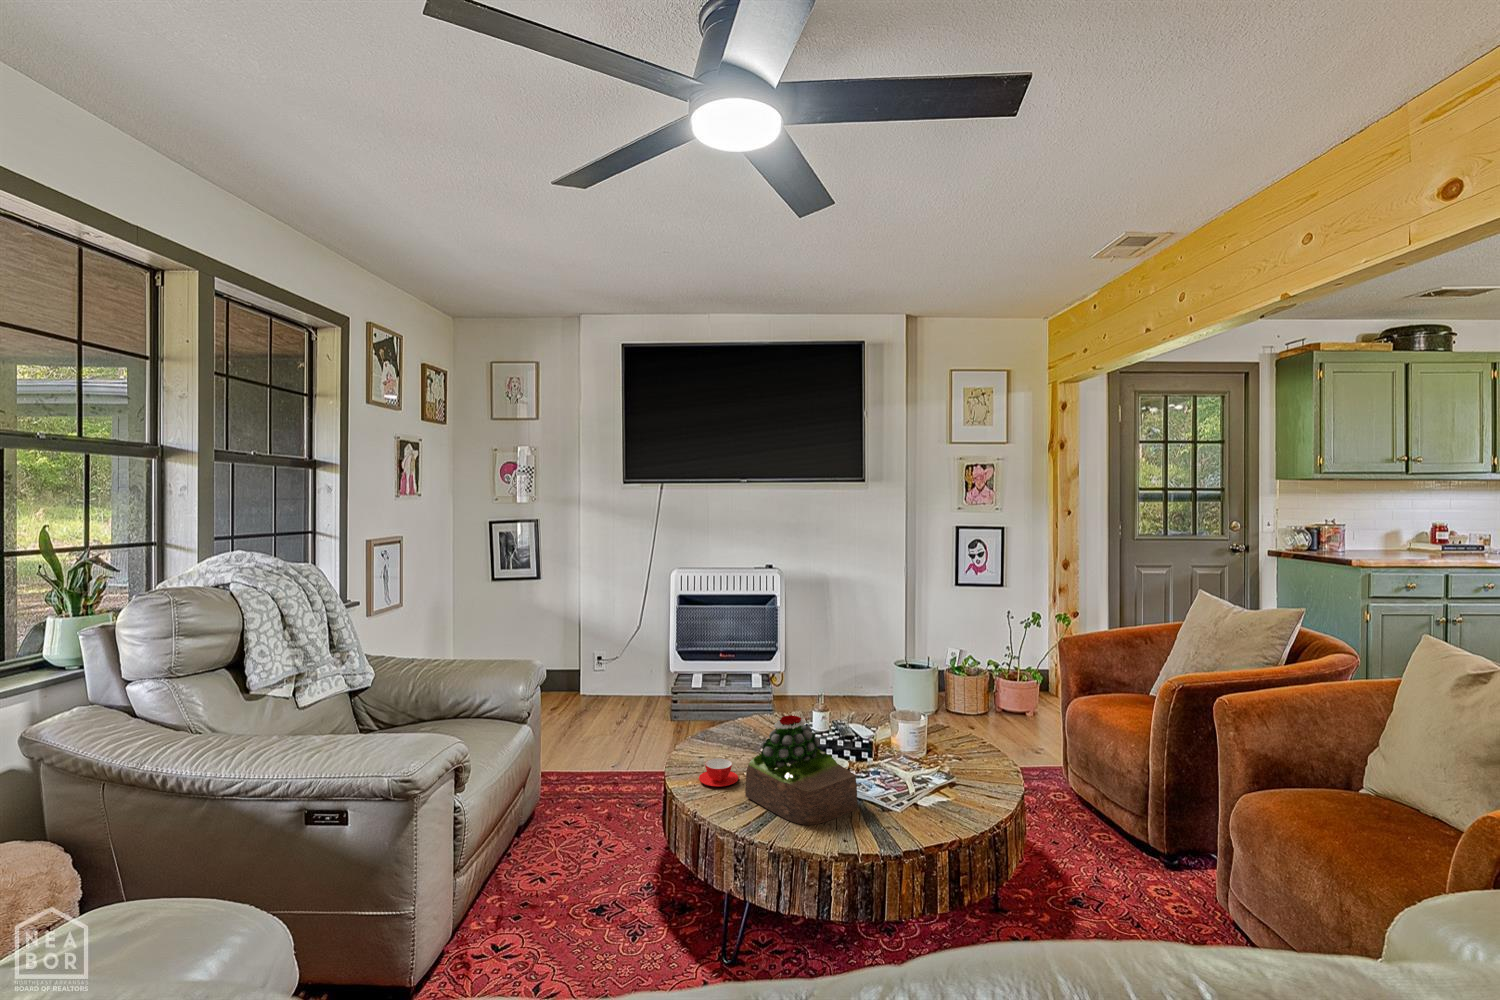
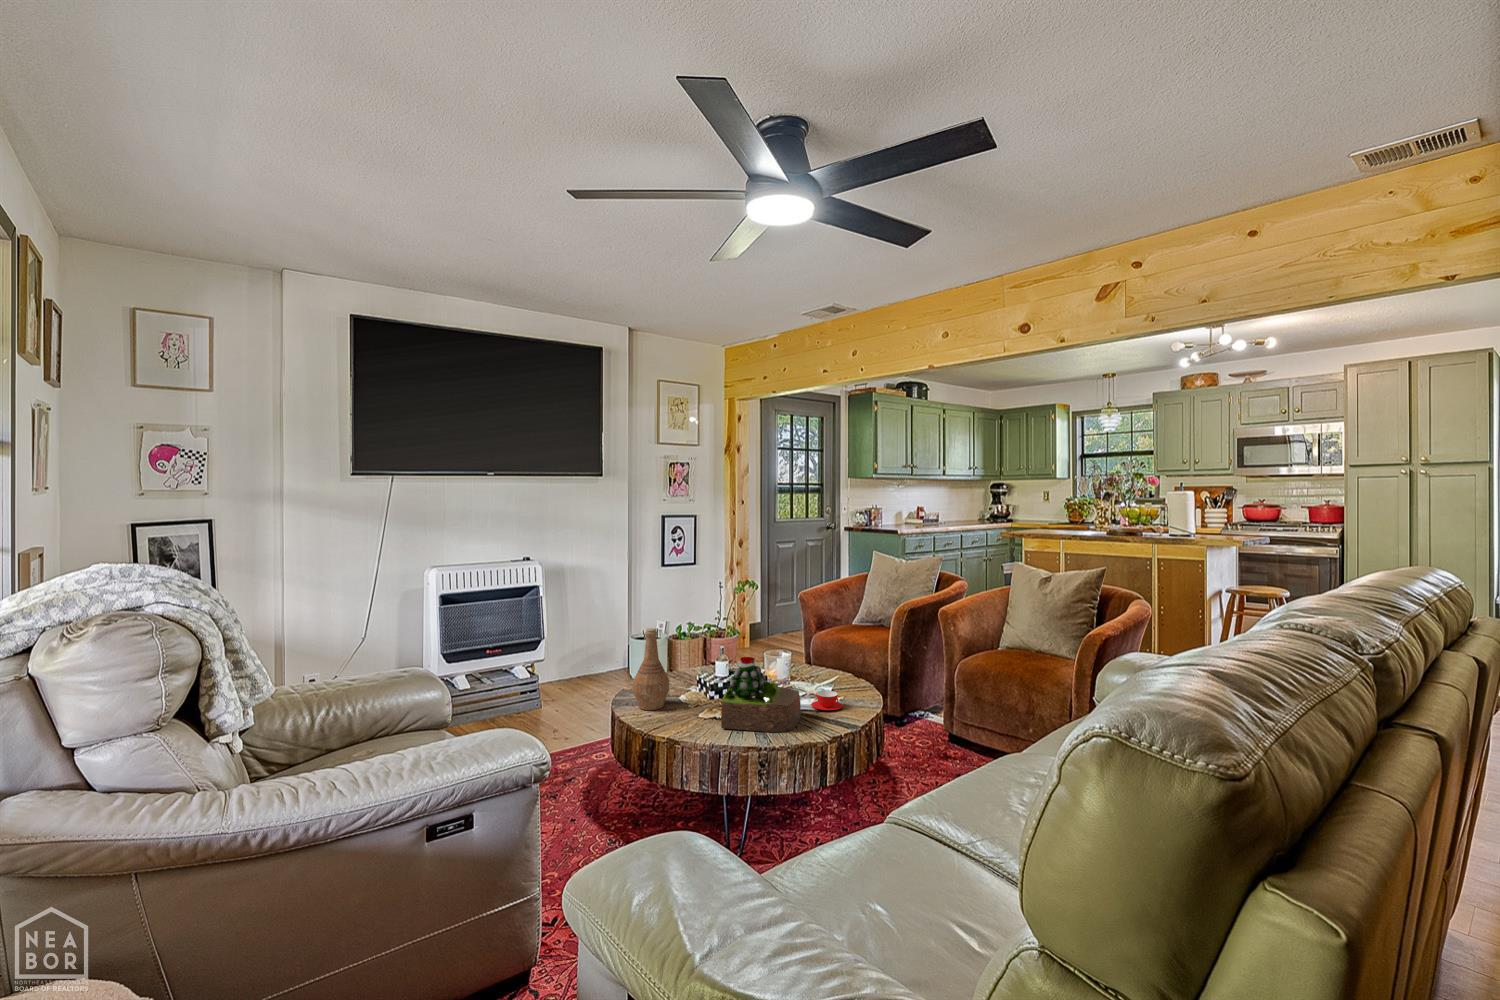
vase: none [711,659,752,753] -> present [633,628,669,710]
teacup: present [699,758,738,786] -> present [811,691,843,710]

